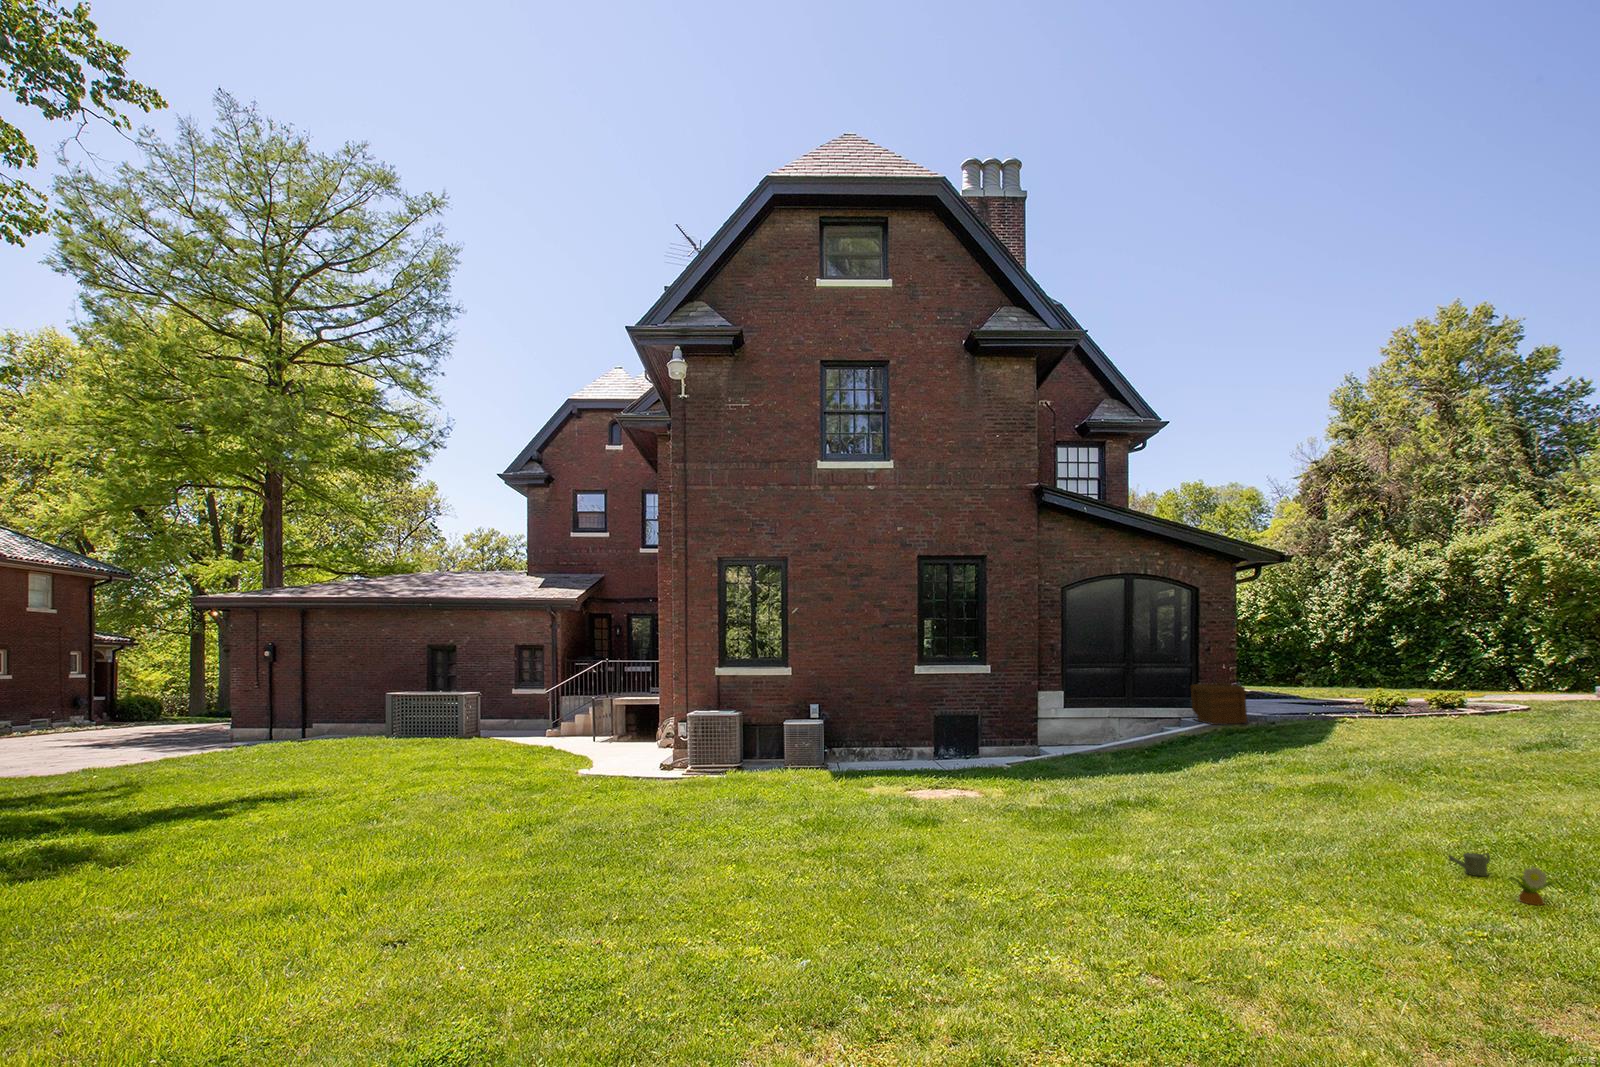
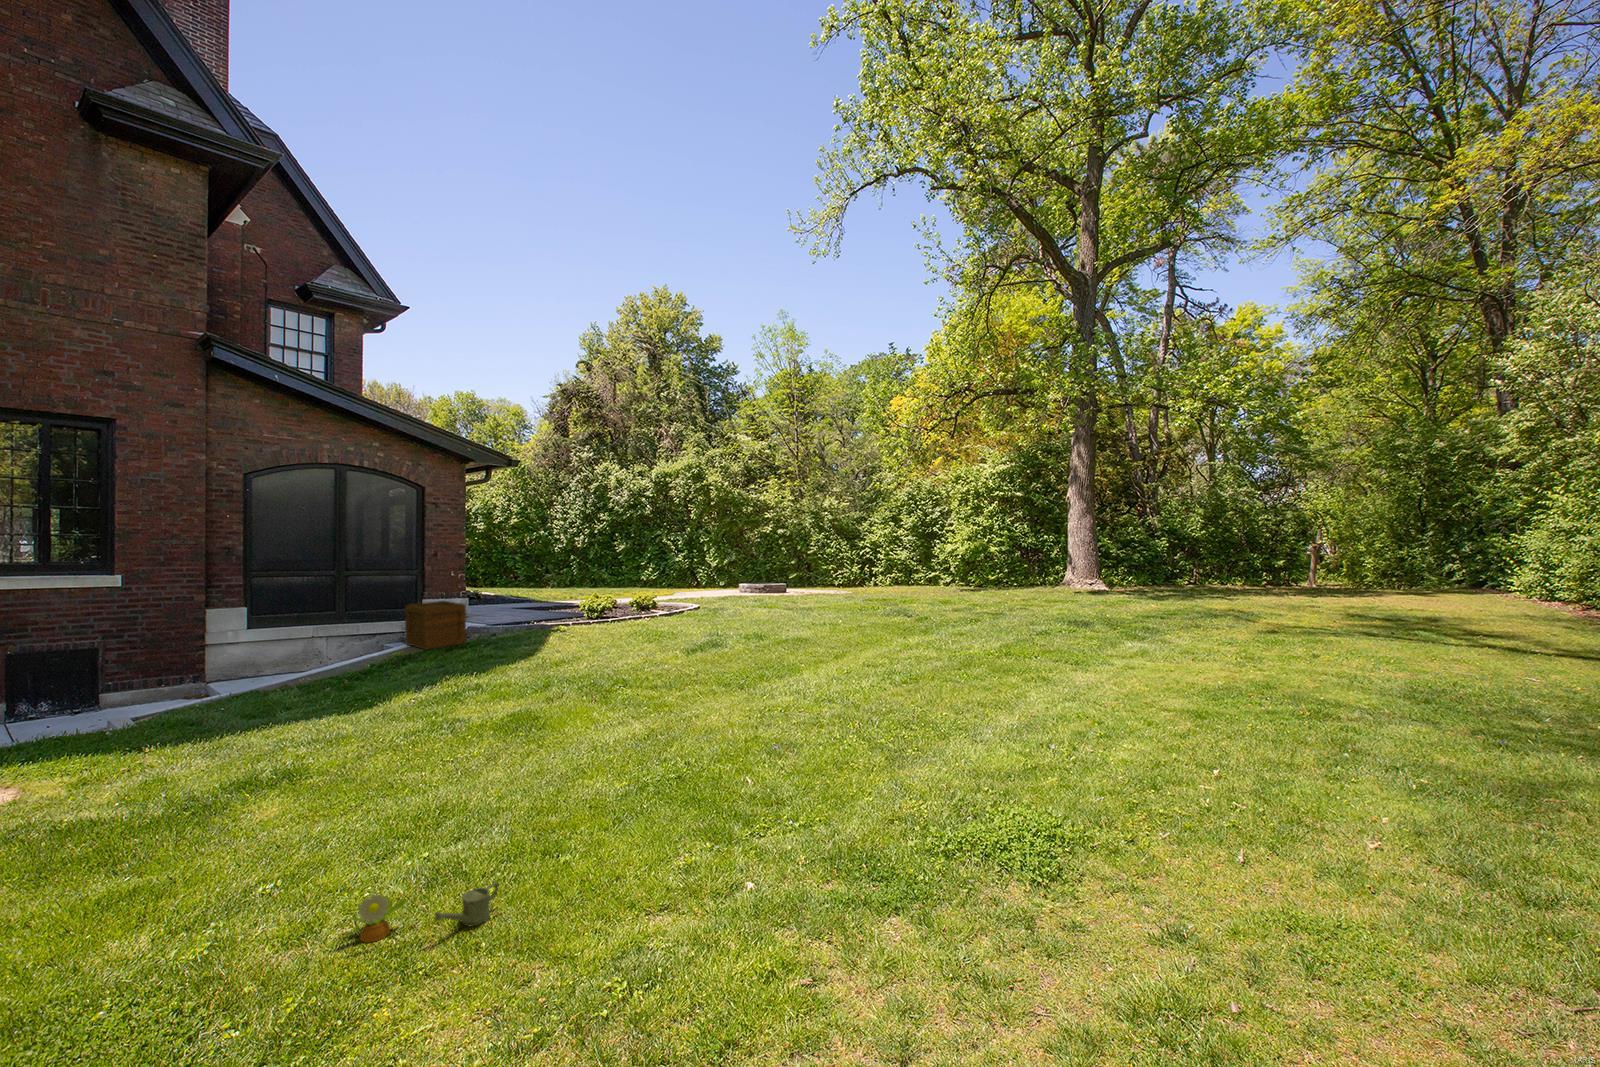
watering can: present [1449,853,1490,876] -> present [435,883,498,926]
decorative plant: present [1508,866,1553,905] -> present [351,894,408,943]

